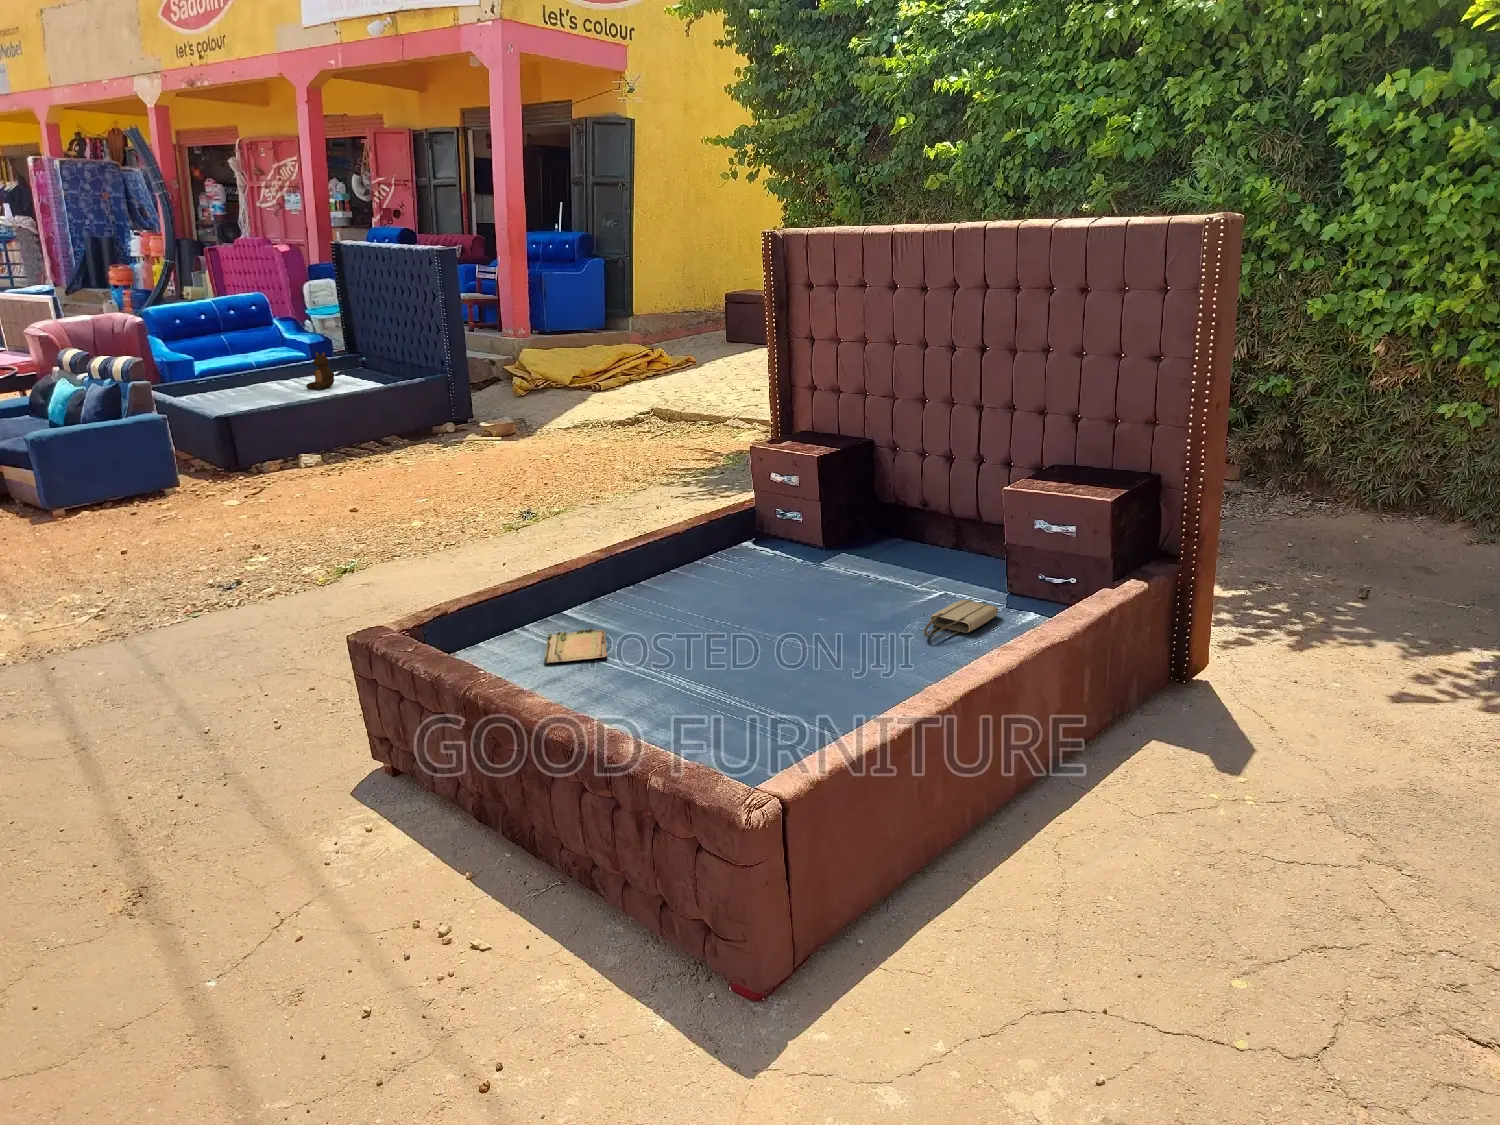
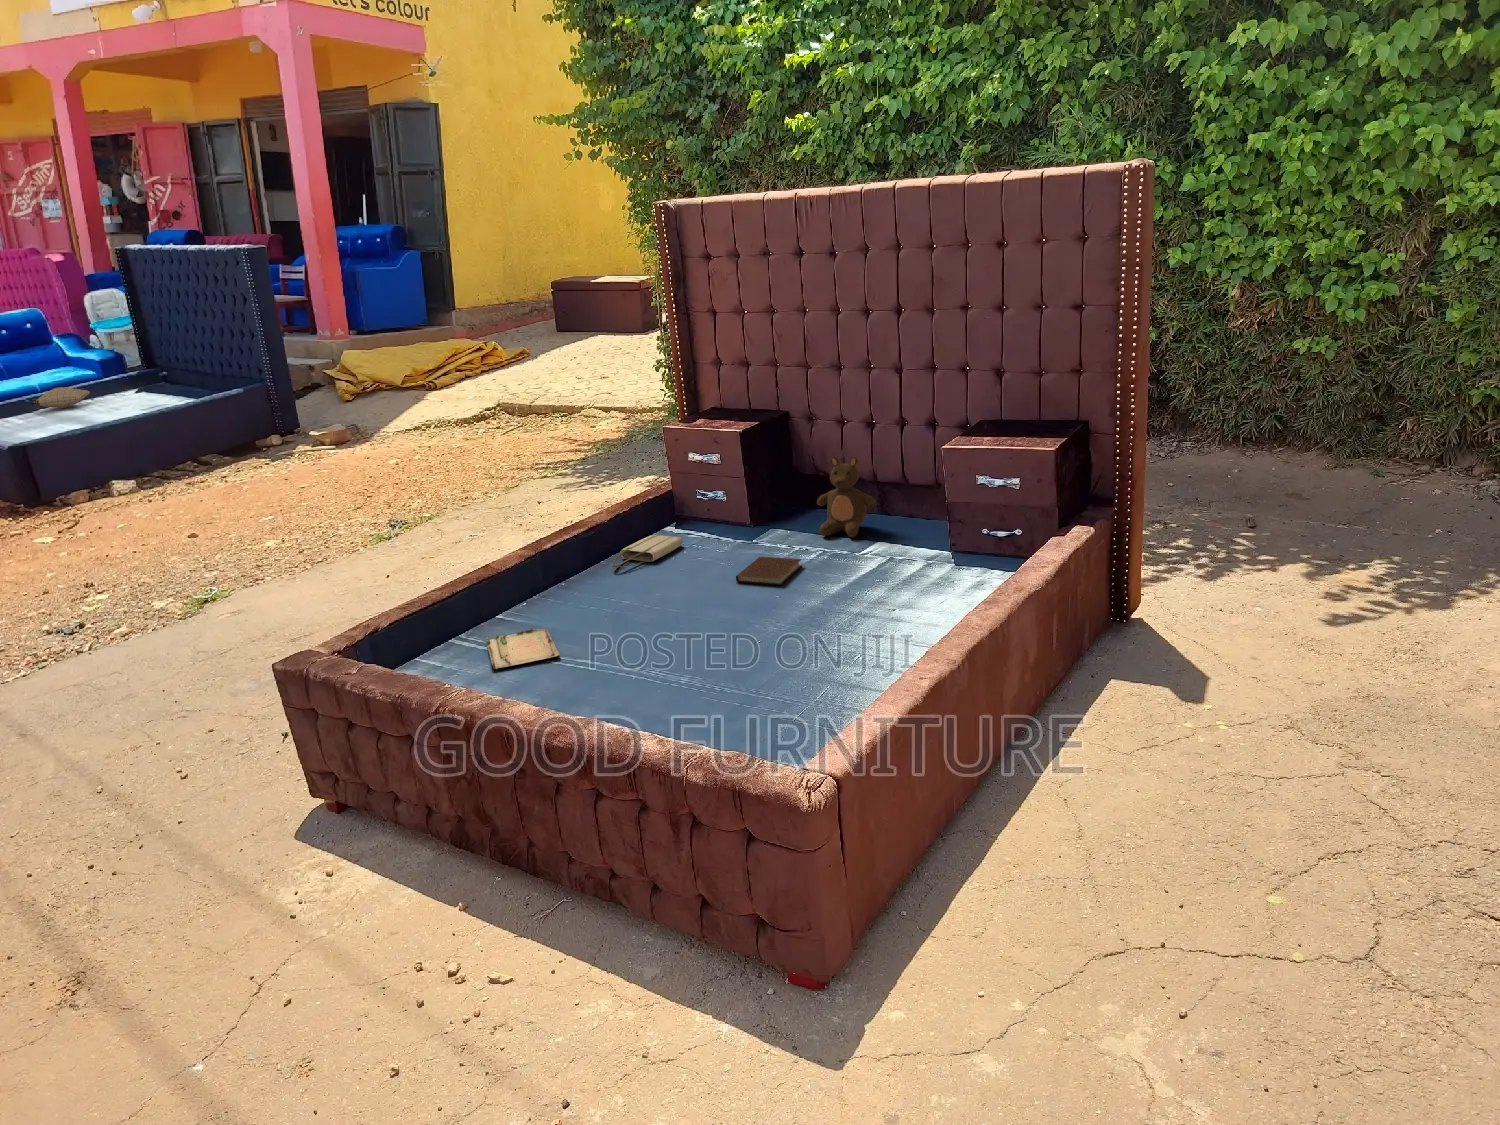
stuffed bear: present [306,352,335,390] -> present [817,457,876,537]
pillow: none [241,367,294,386] -> present [31,387,90,408]
notebook: none [792,581,861,611] -> present [736,557,802,585]
tote bag: present [924,600,998,637] -> present [612,535,682,567]

